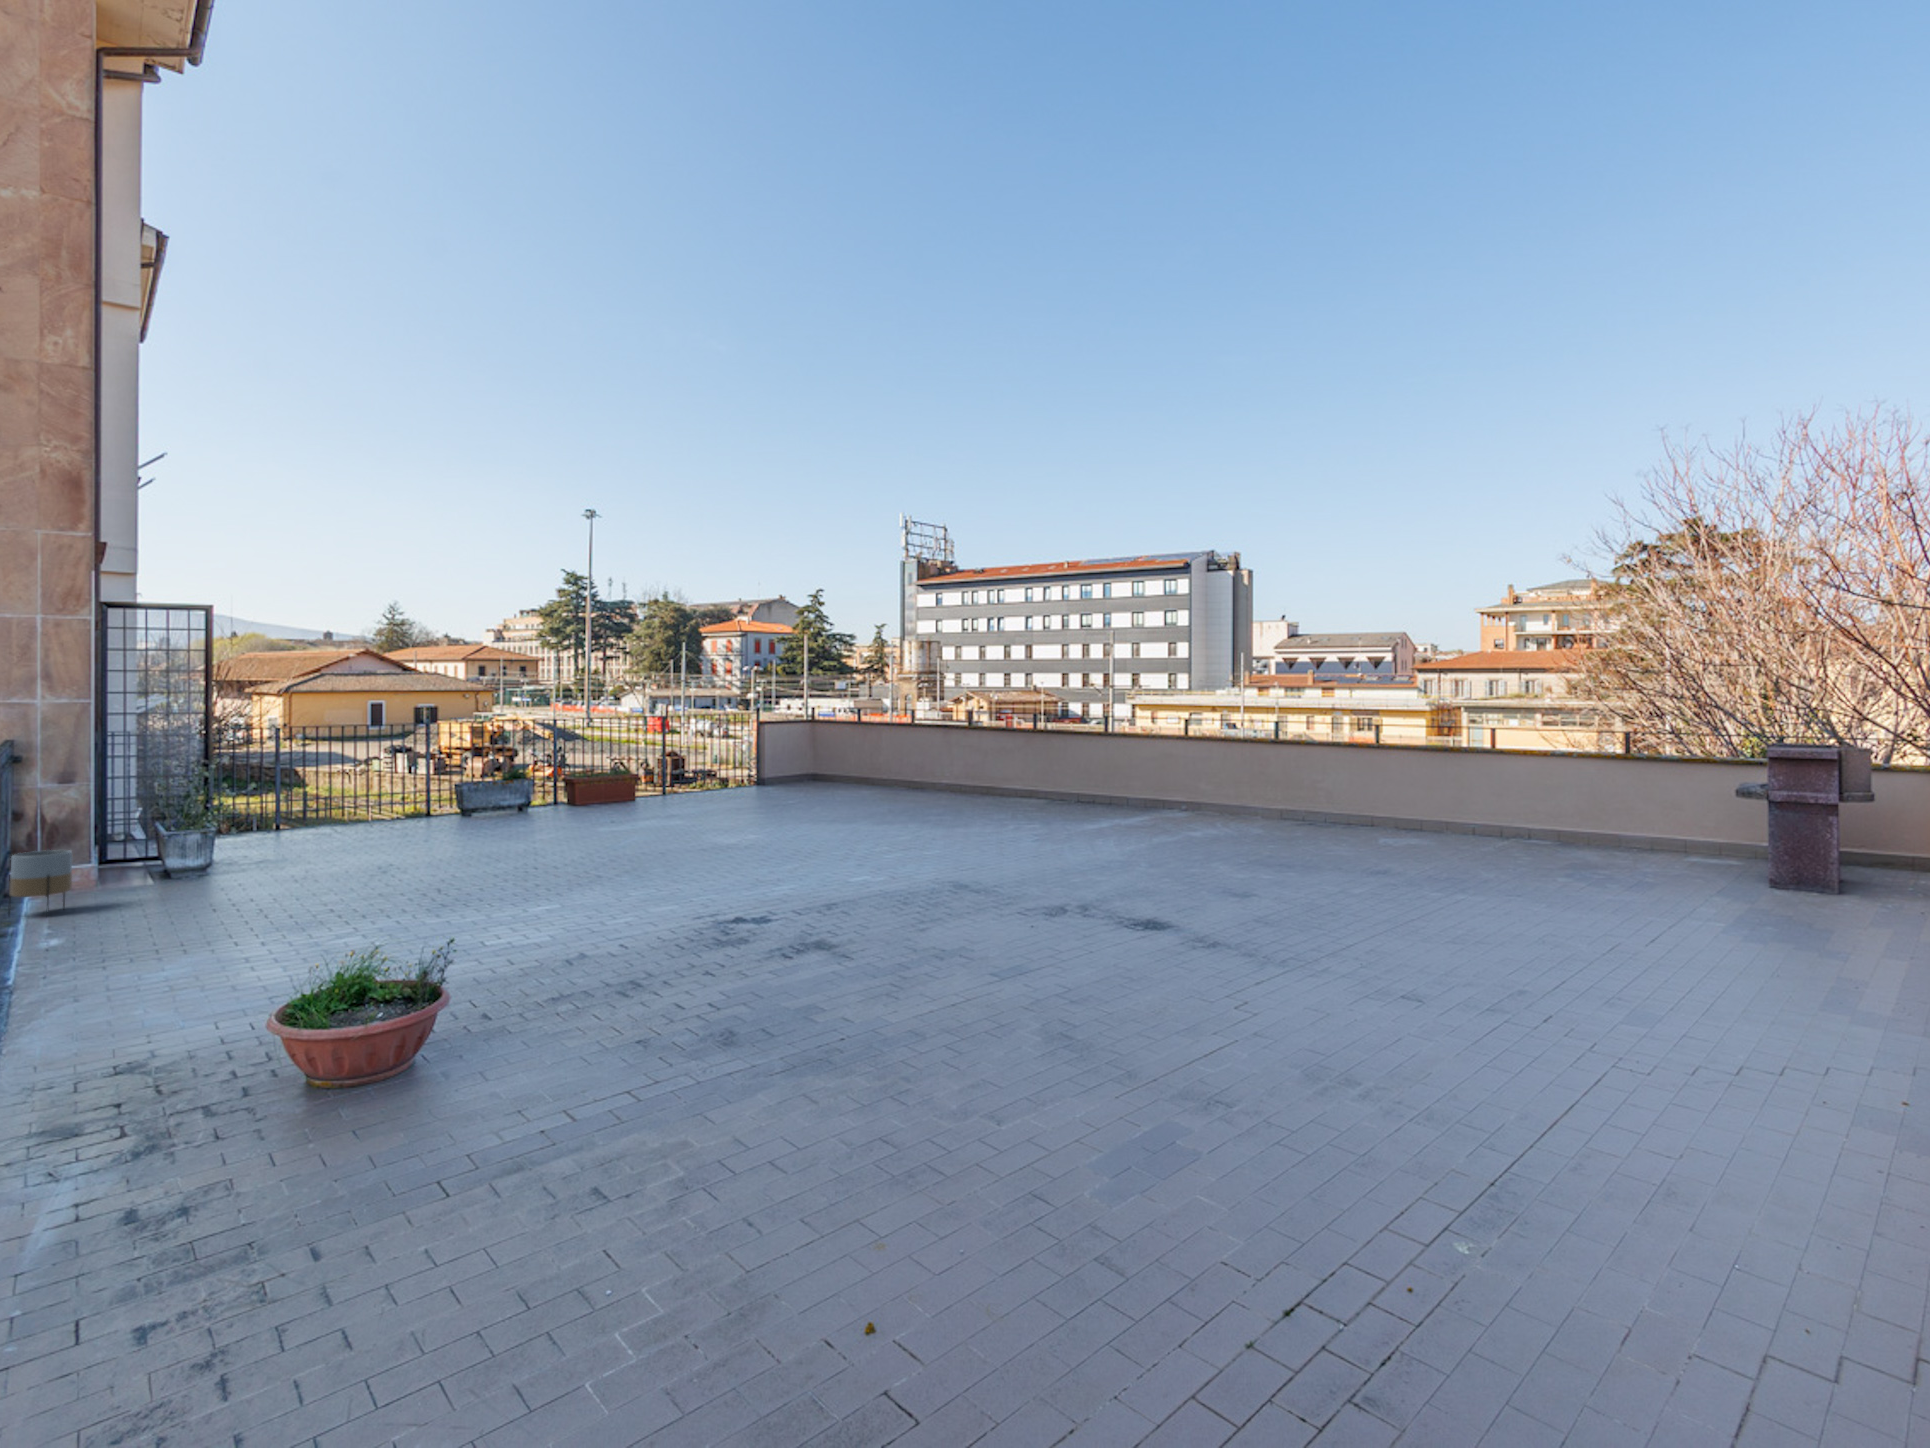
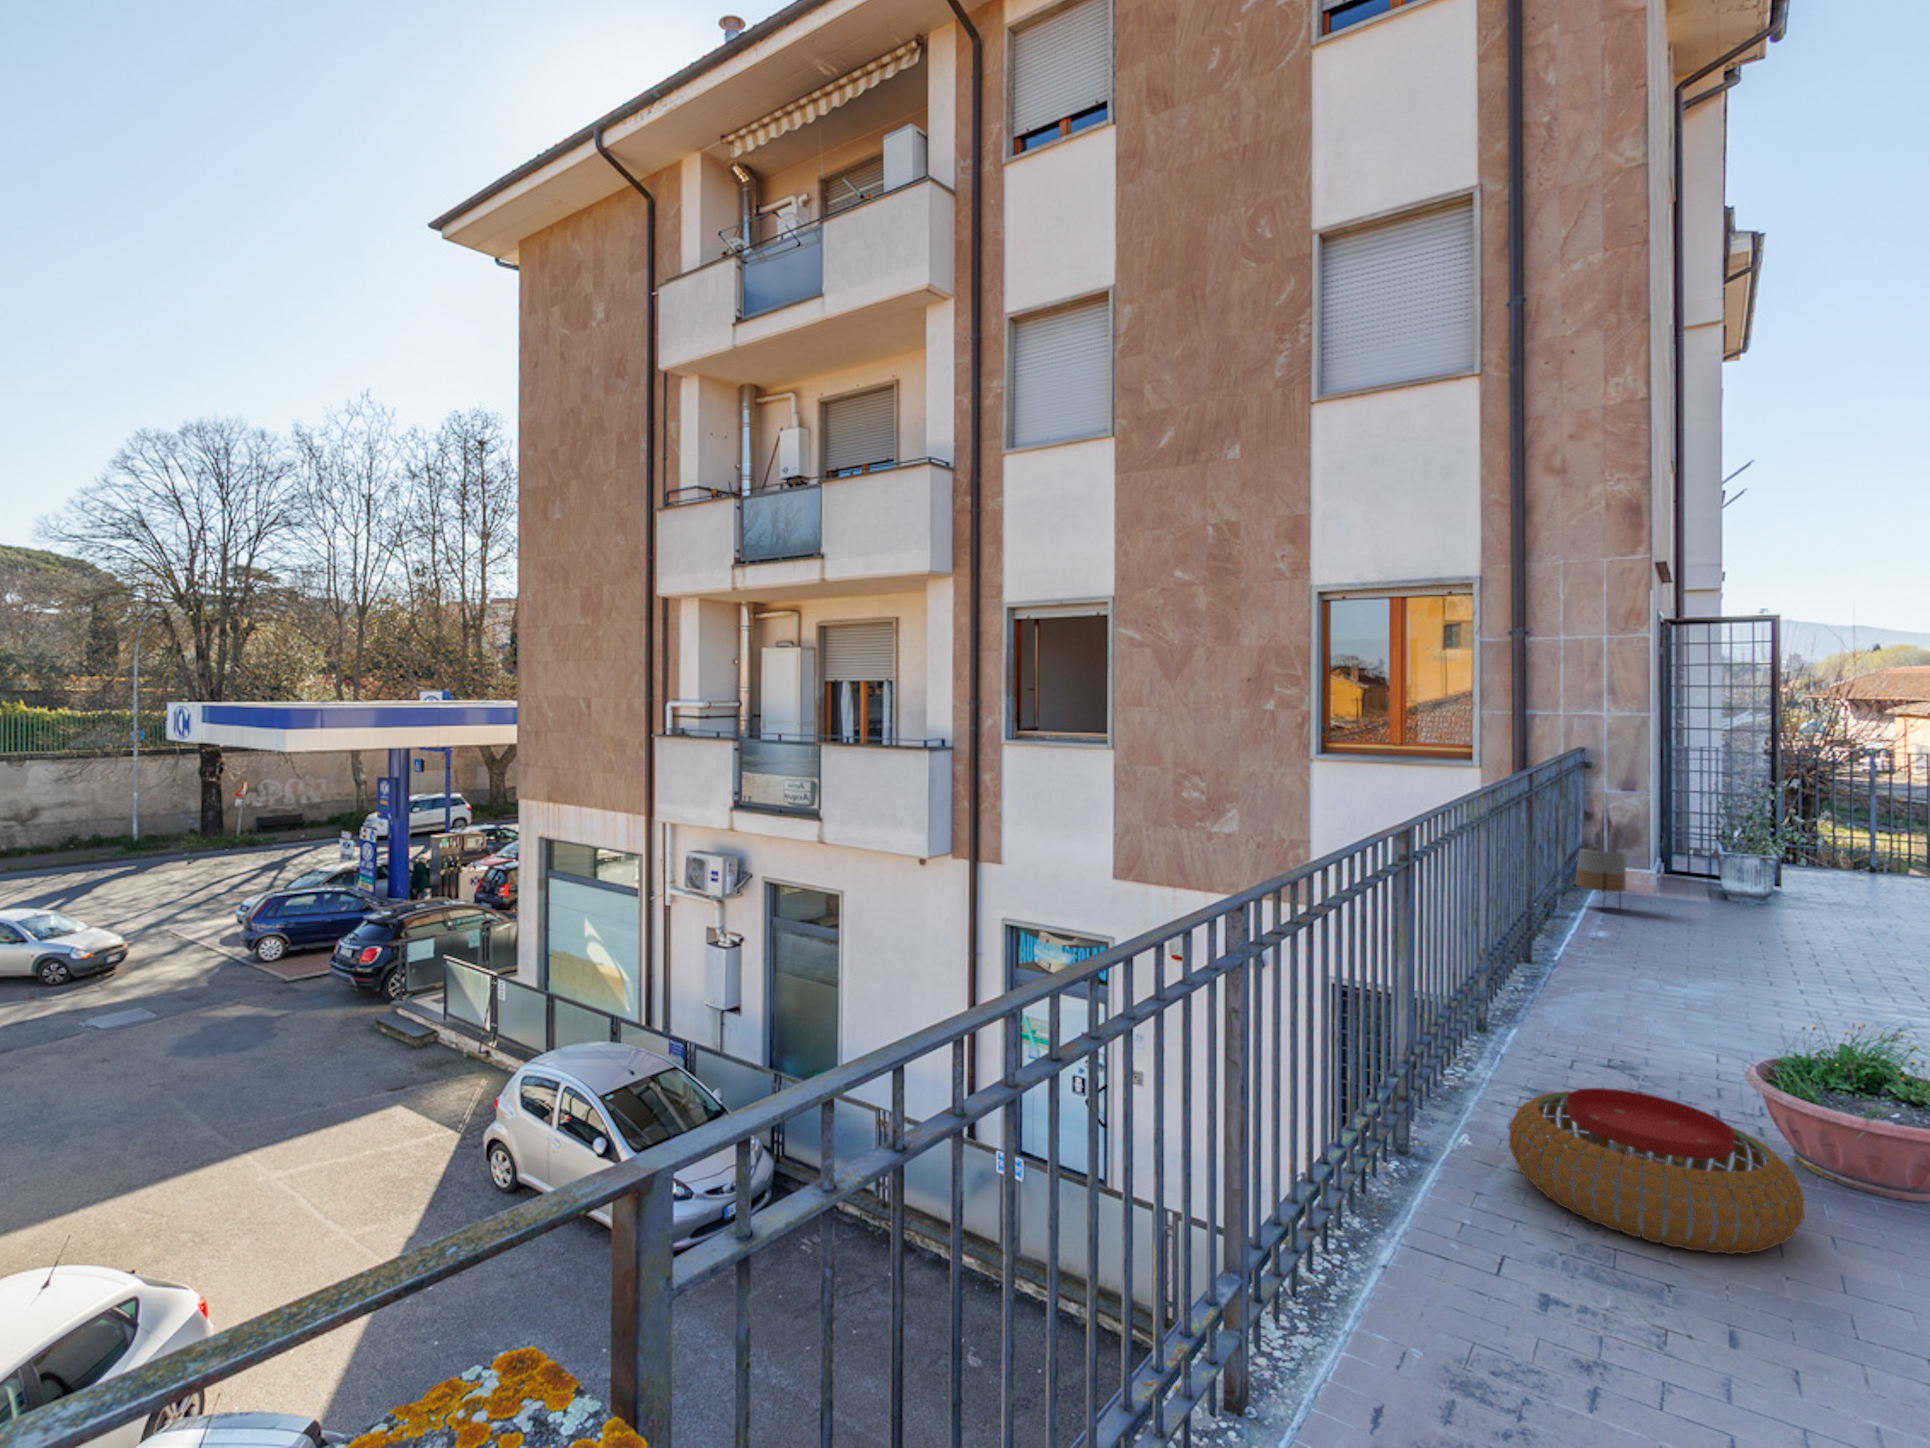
pouf: none [43,1075,335,1235] -> present [1509,1088,1805,1254]

